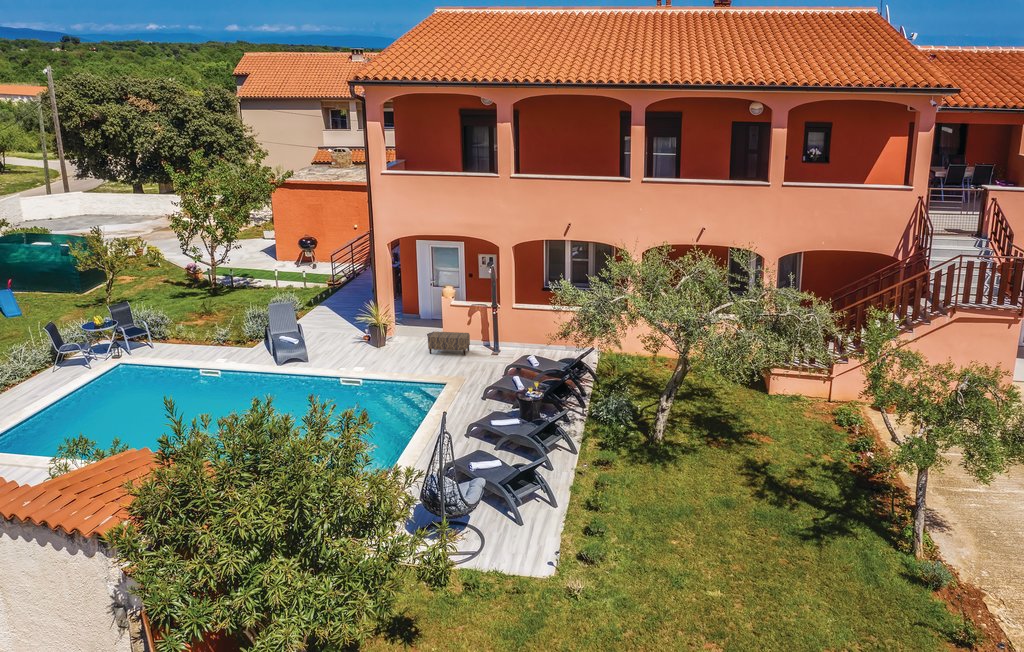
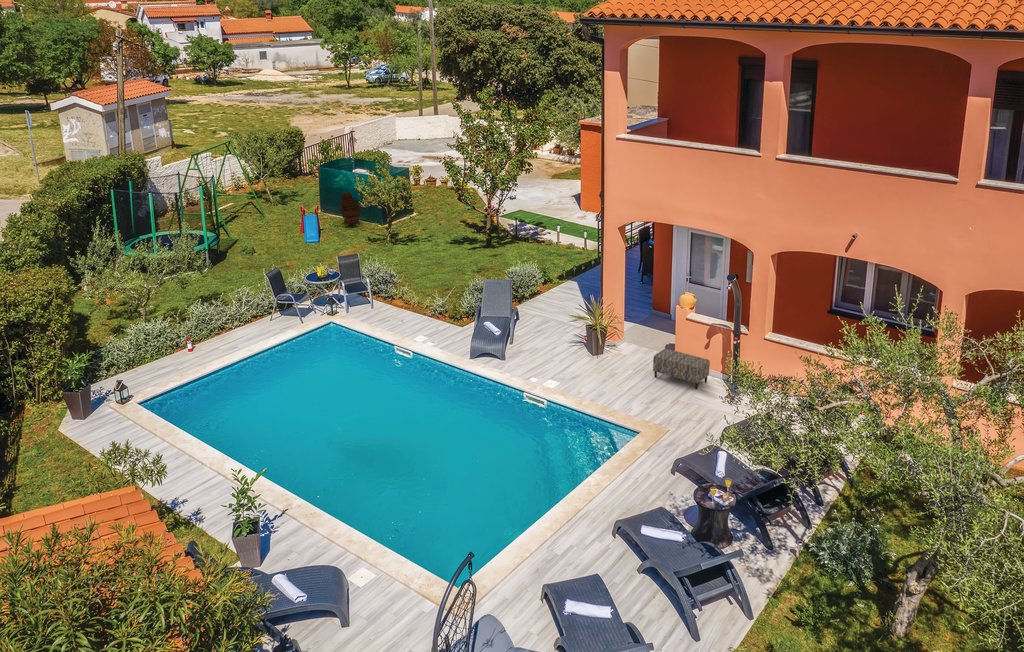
lounge chair: none [42,262,69,297] -> present [339,192,362,228]

